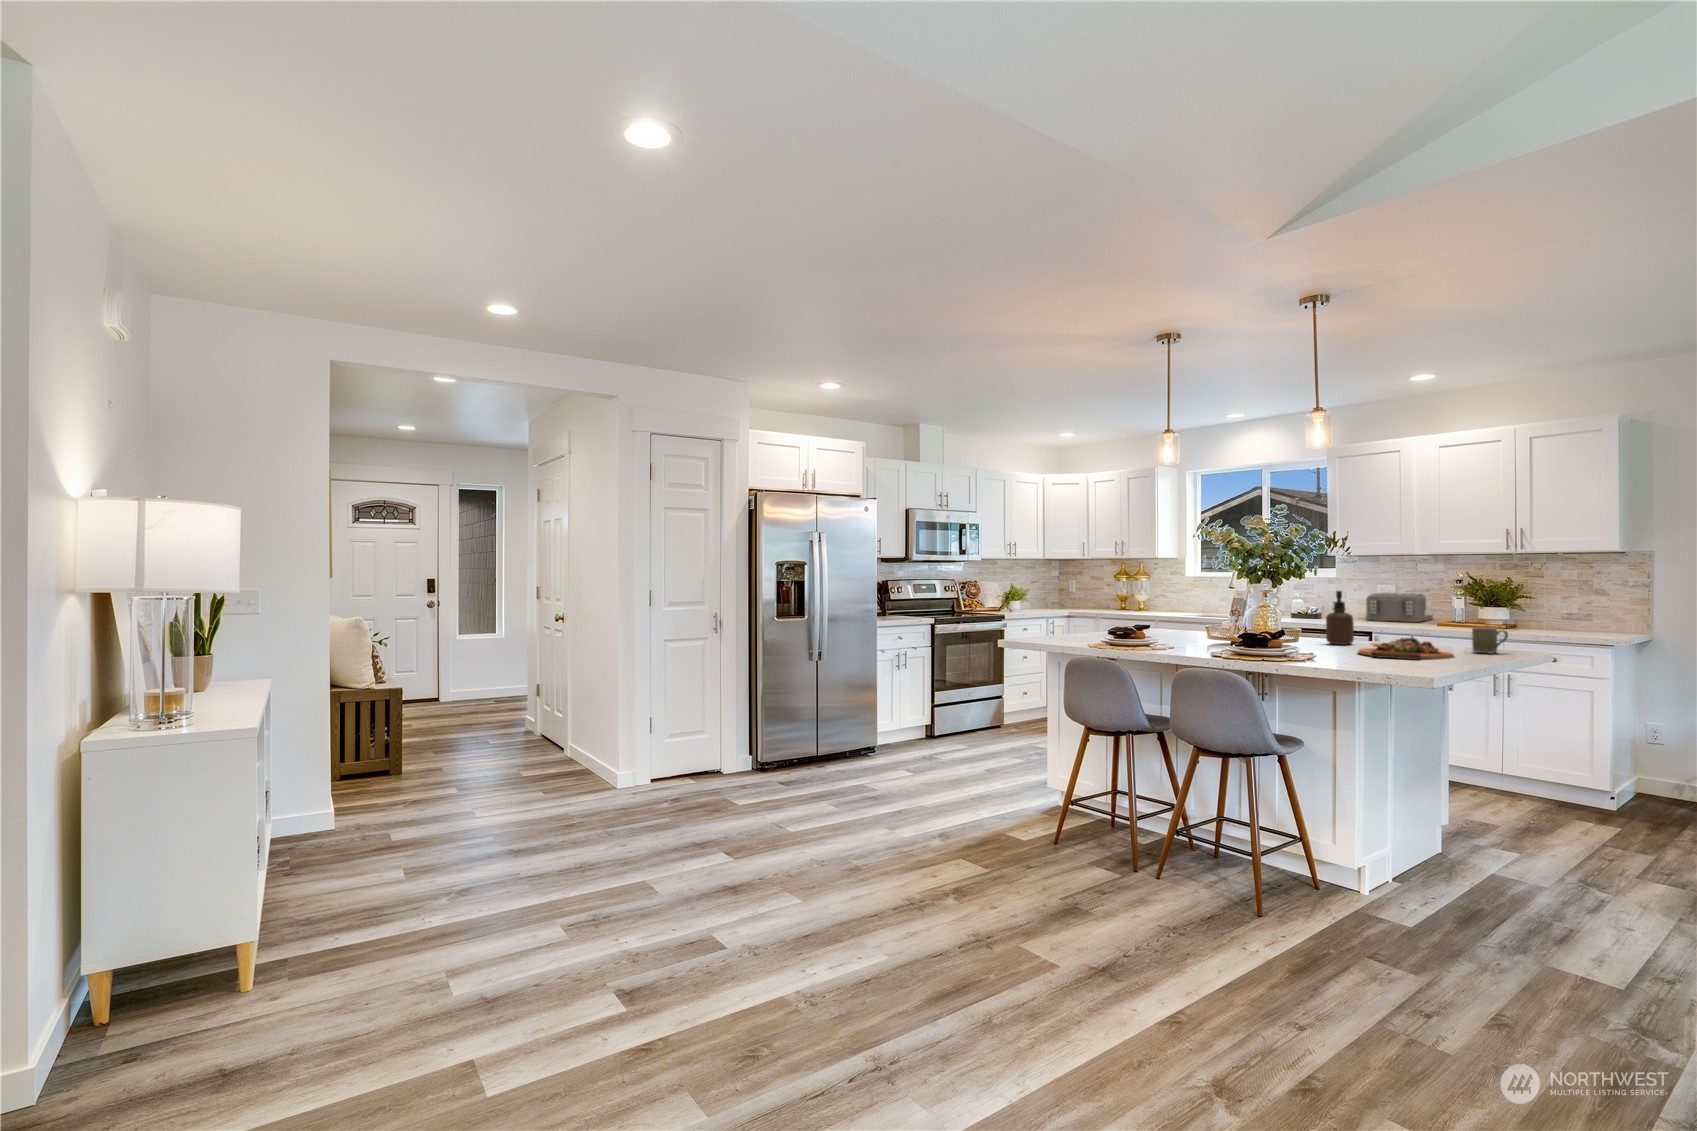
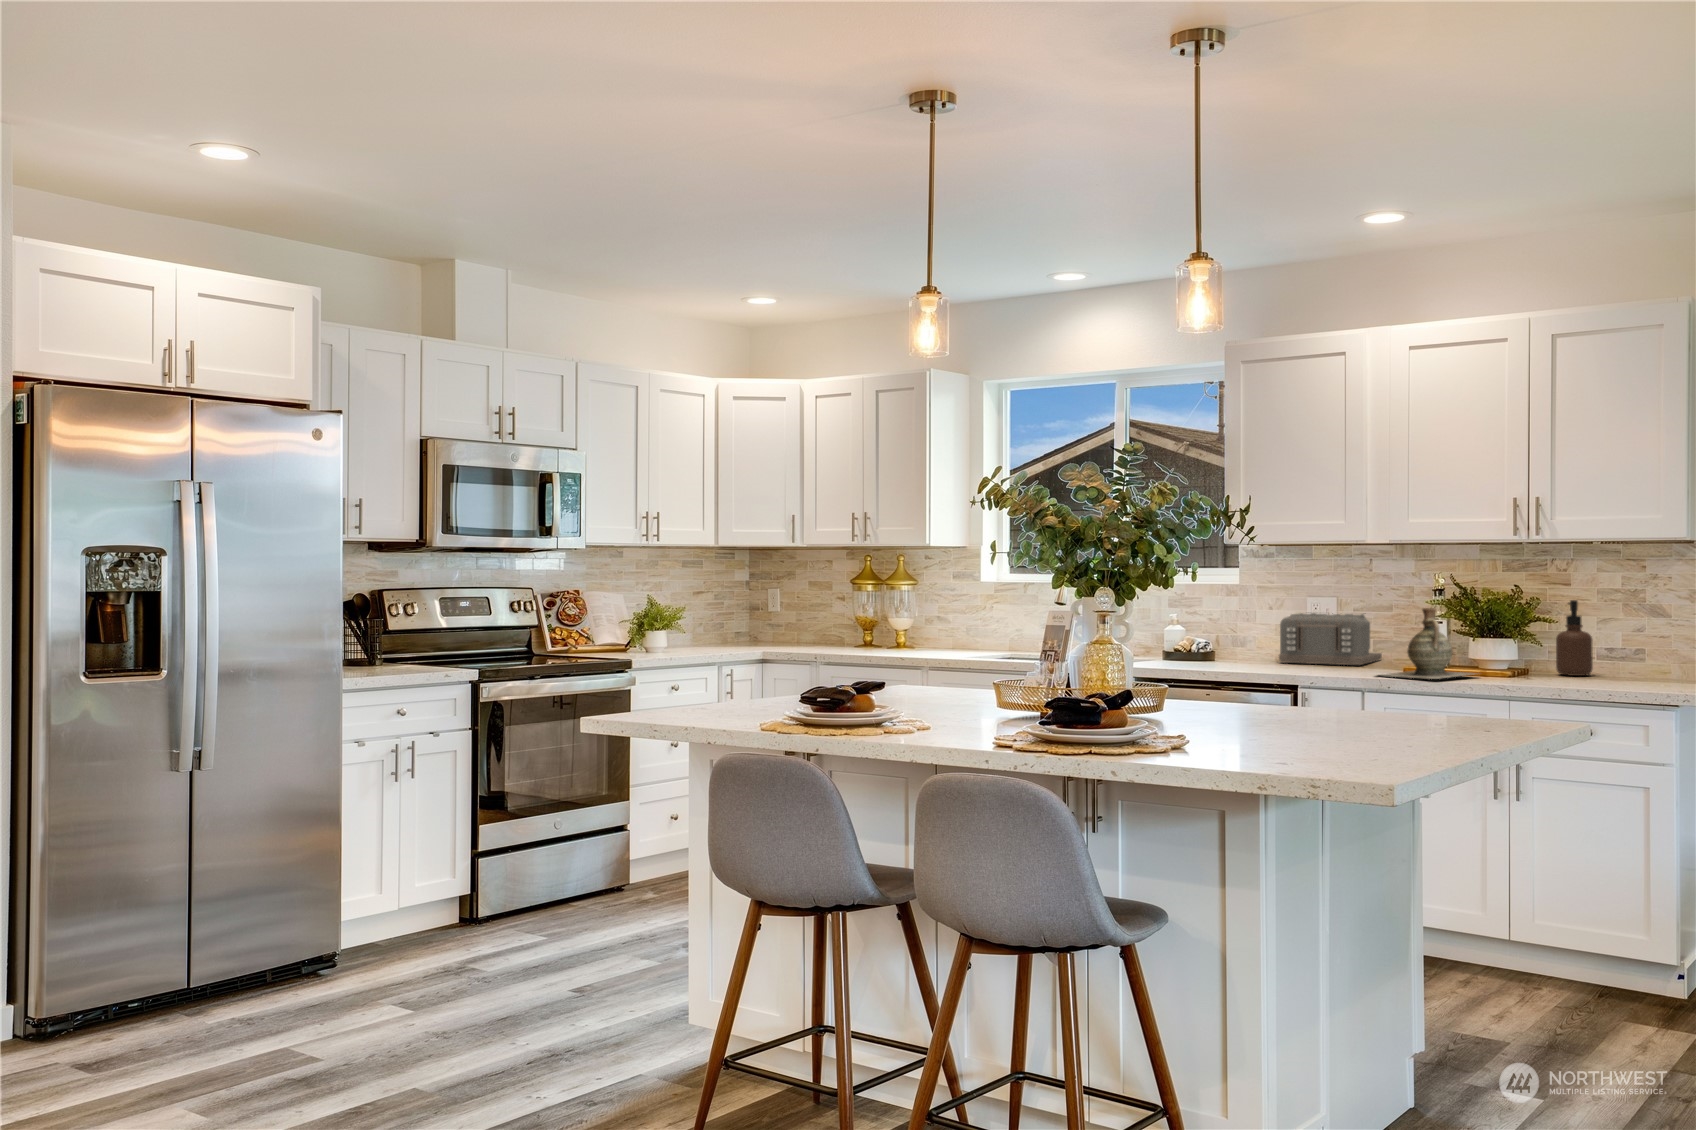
ceramic jug: none [1427,590,1501,630] -> present [1381,608,1474,679]
soap dispenser: present [1326,591,1354,645] -> present [1556,600,1593,676]
mug: present [1472,627,1508,653] -> none [1446,678,1500,727]
cutting board: present [1358,638,1454,660] -> none [1261,700,1419,745]

